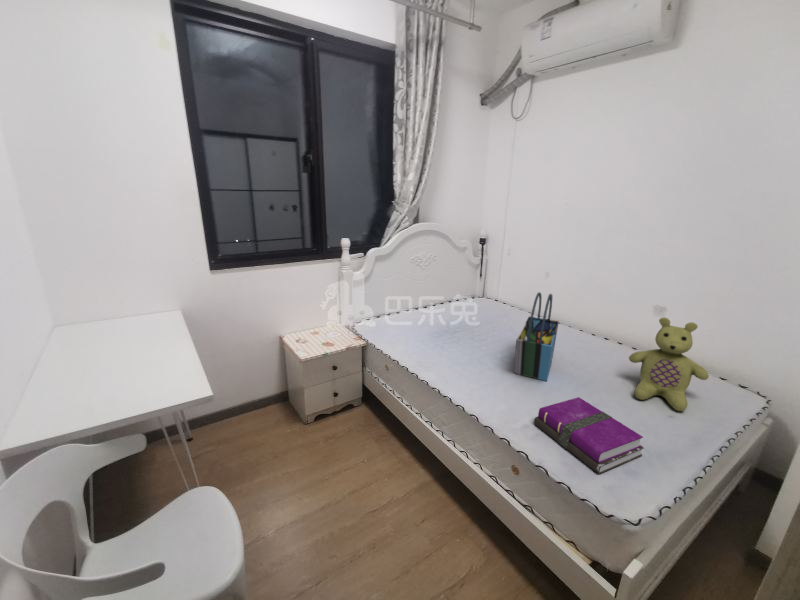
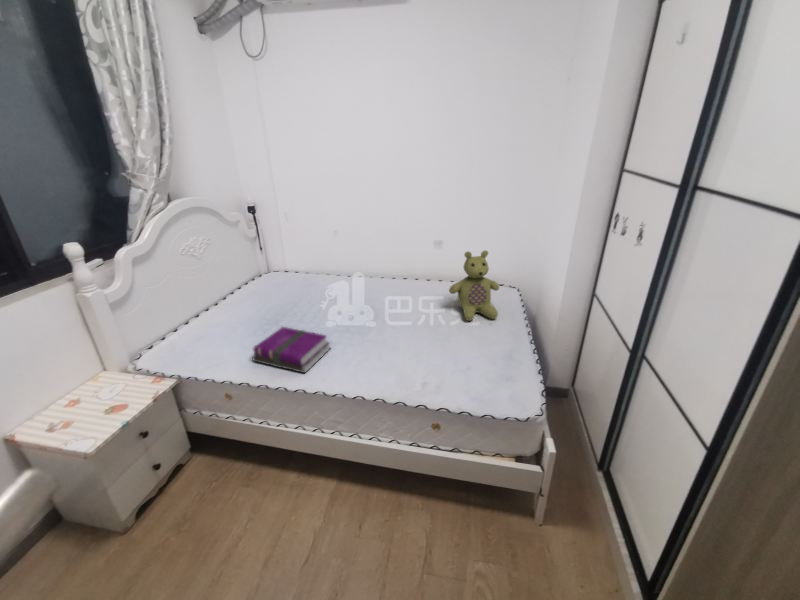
tote bag: present [515,292,559,381] -> none [361,255,408,341]
notebook: present [534,397,644,474] -> present [253,327,330,373]

